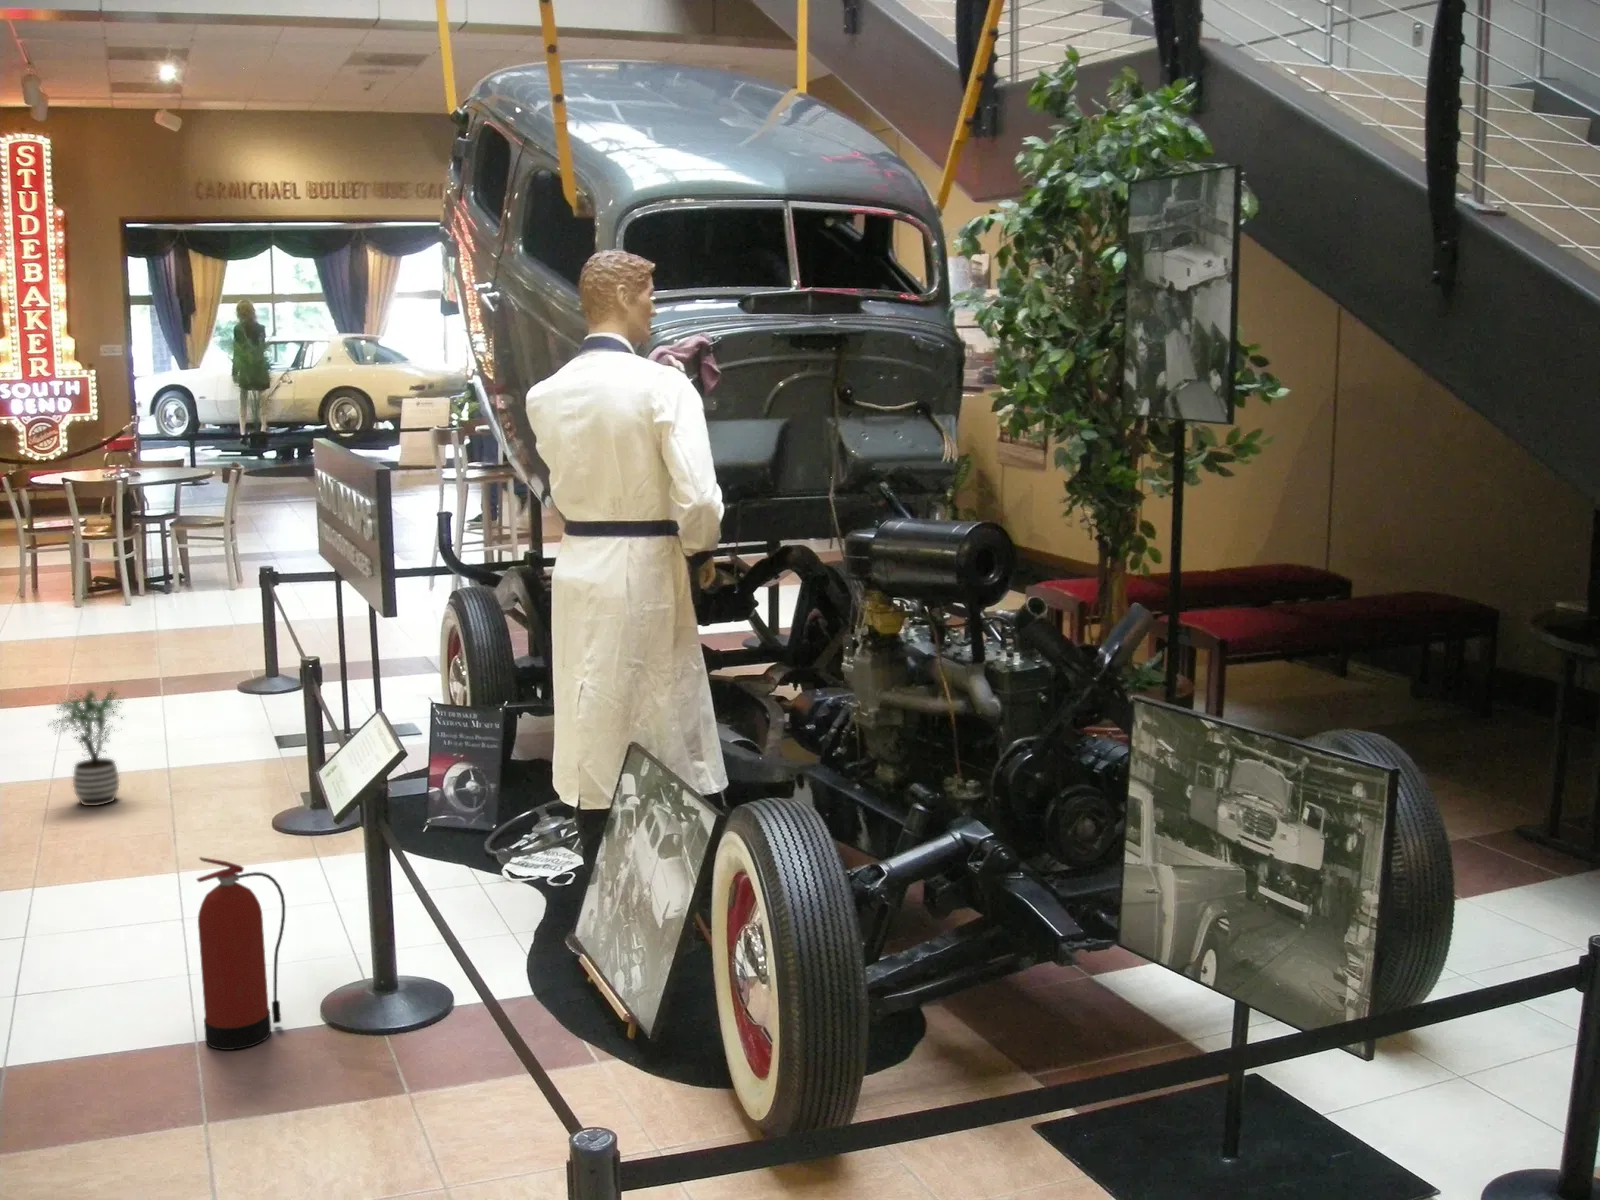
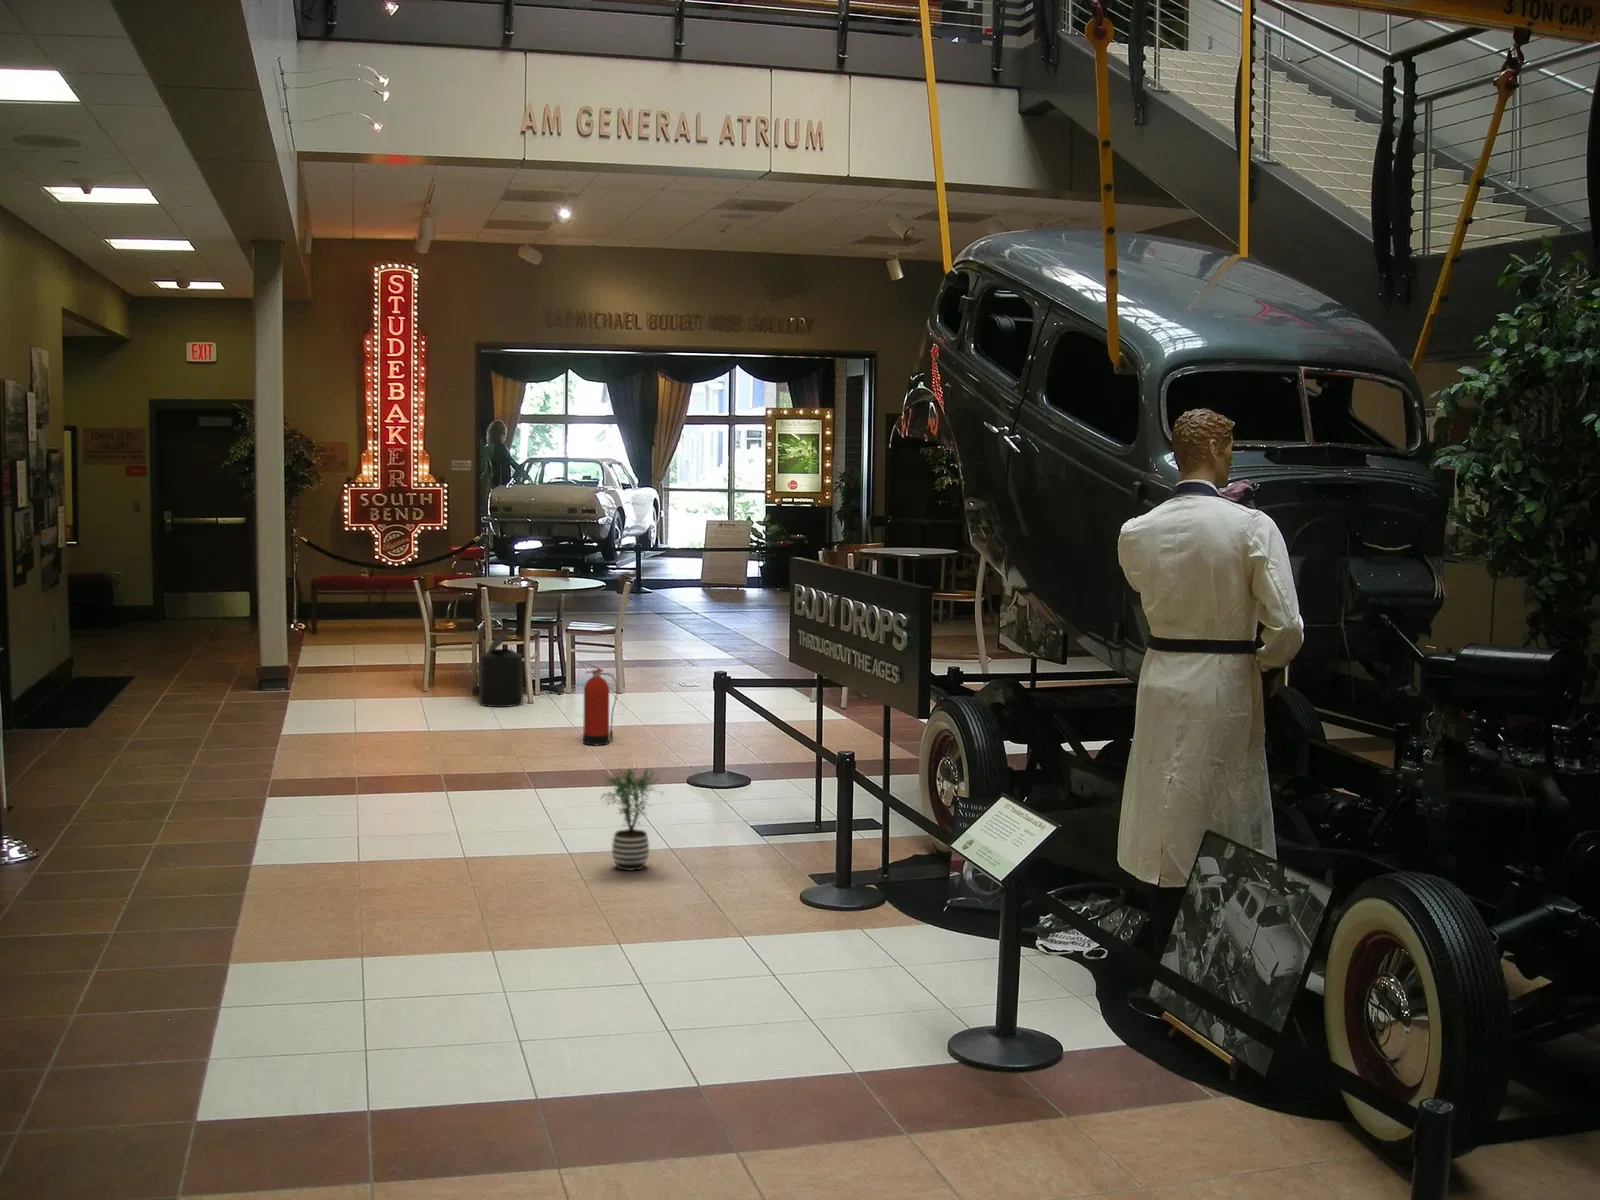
trash can: none [64,534,119,615] -> present [479,633,523,707]
fire extinguisher: present [197,858,285,1050] -> present [583,663,618,745]

